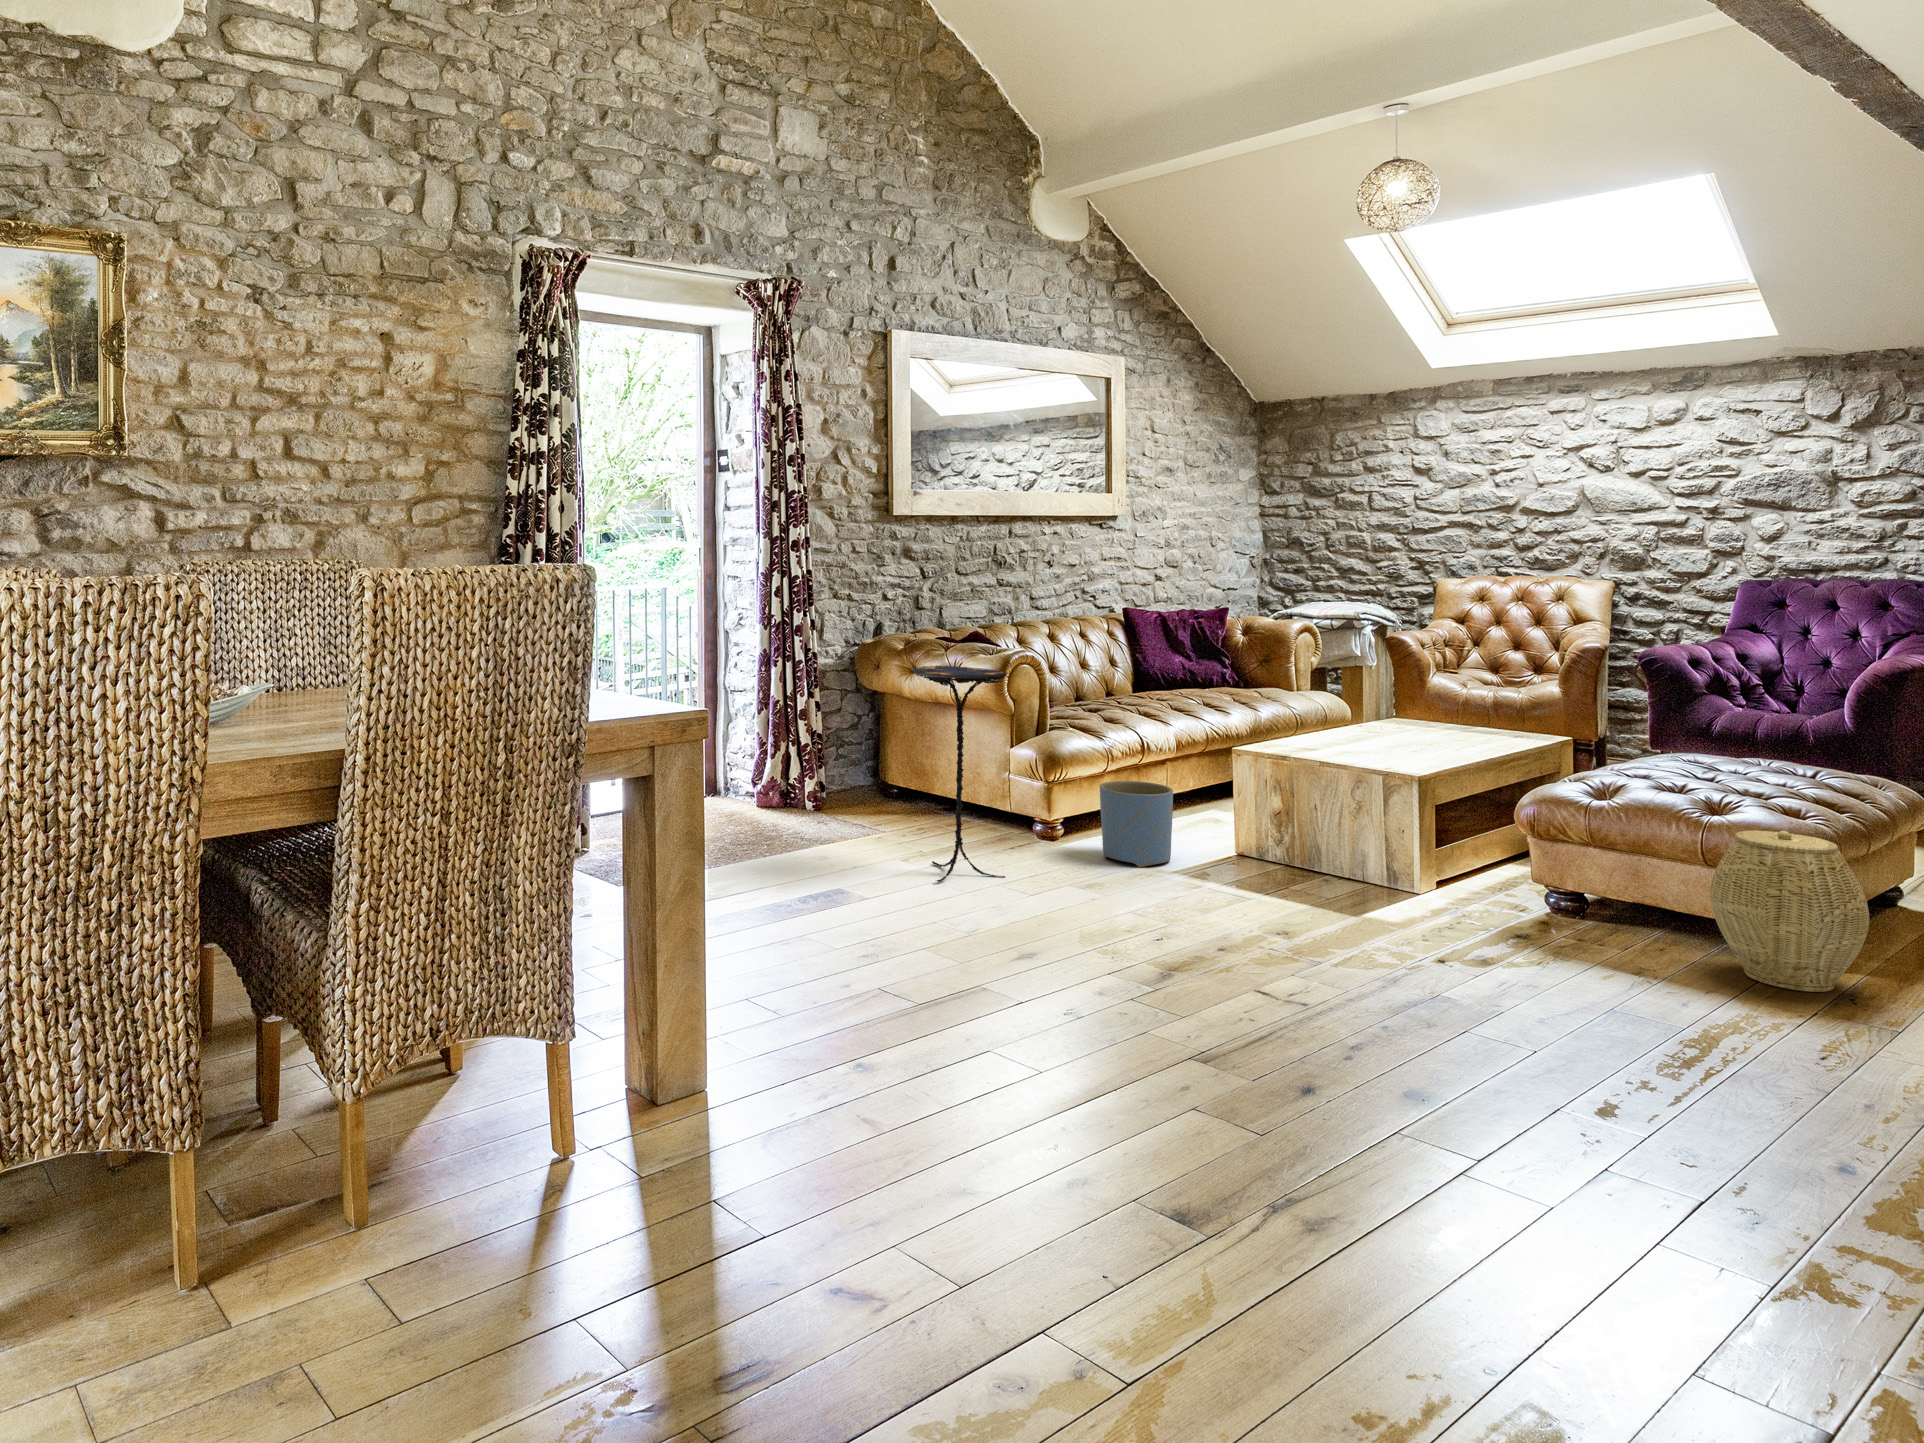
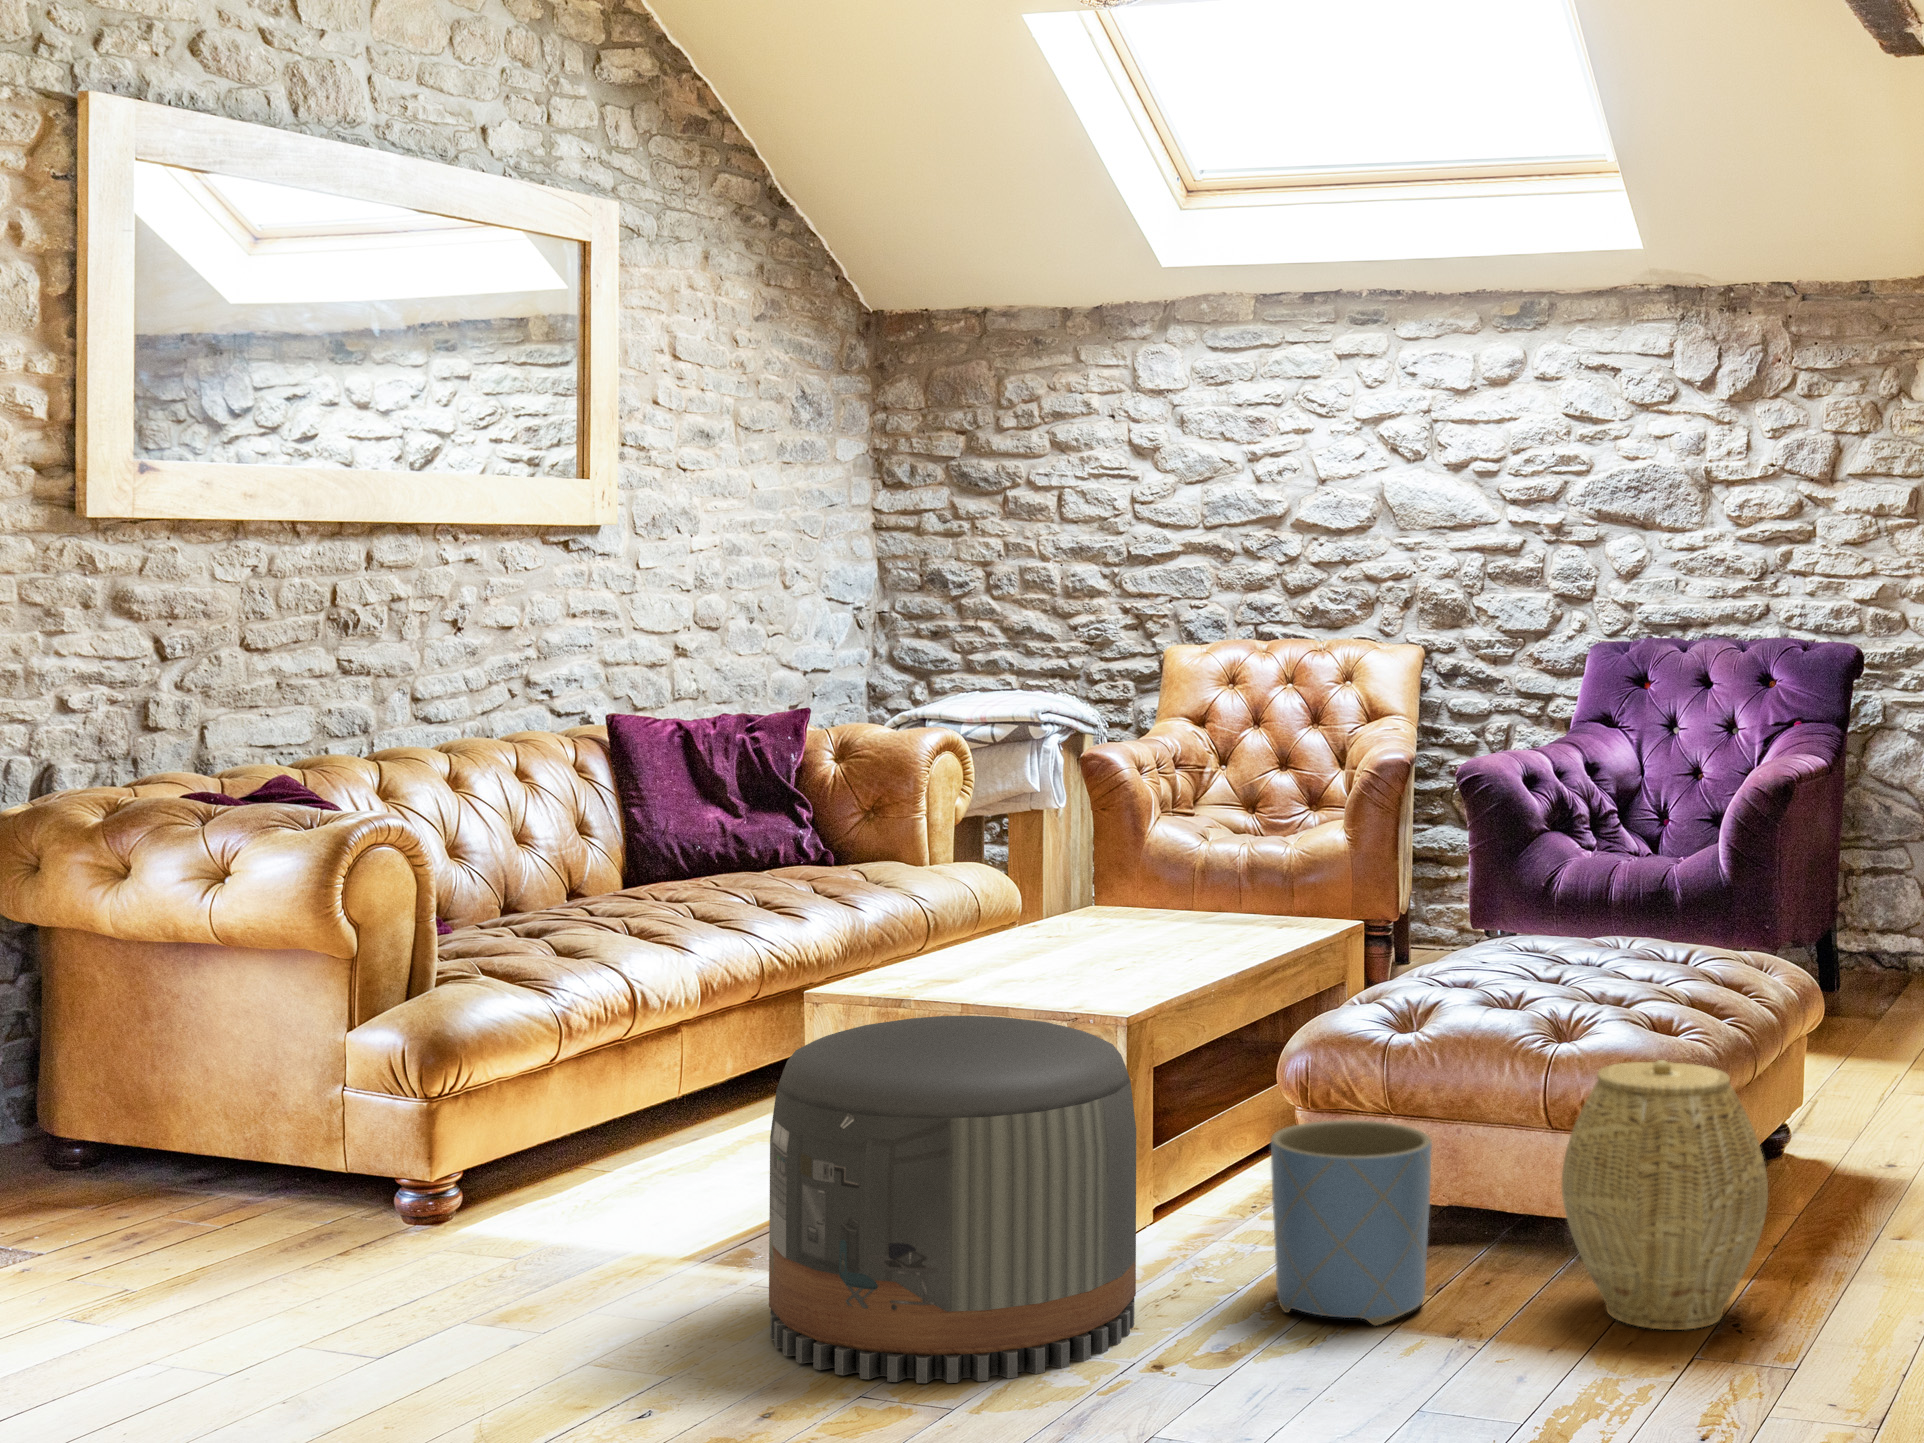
side table: present [913,665,1007,882] -> none [89,858,321,1371]
pouf: none [1223,765,1427,949] -> present [769,1016,1136,1383]
planter: present [1100,781,1173,867] -> present [1271,1120,1432,1326]

